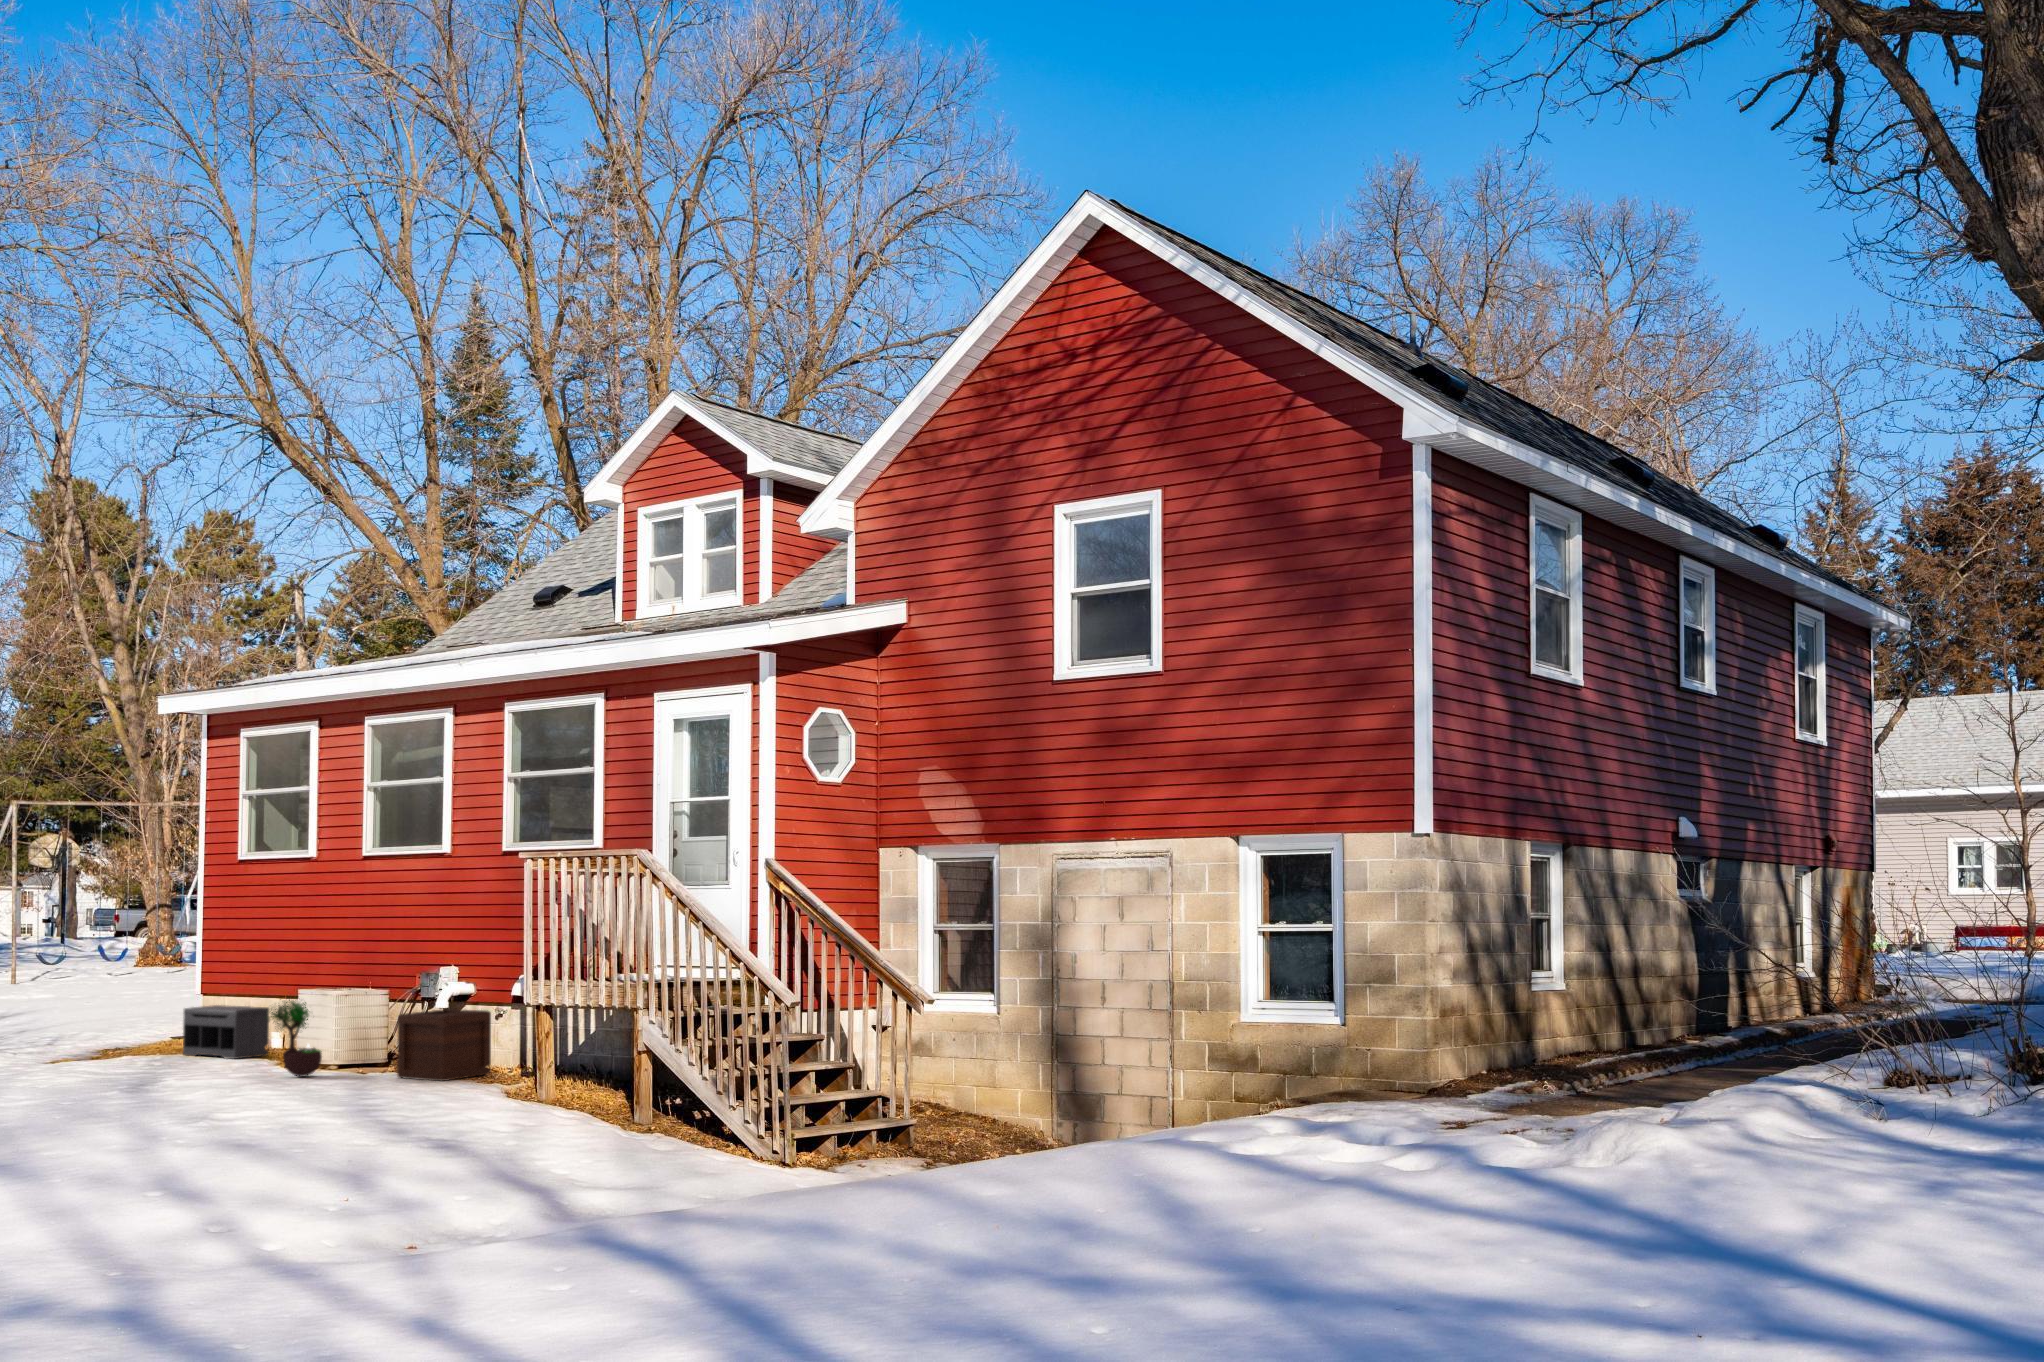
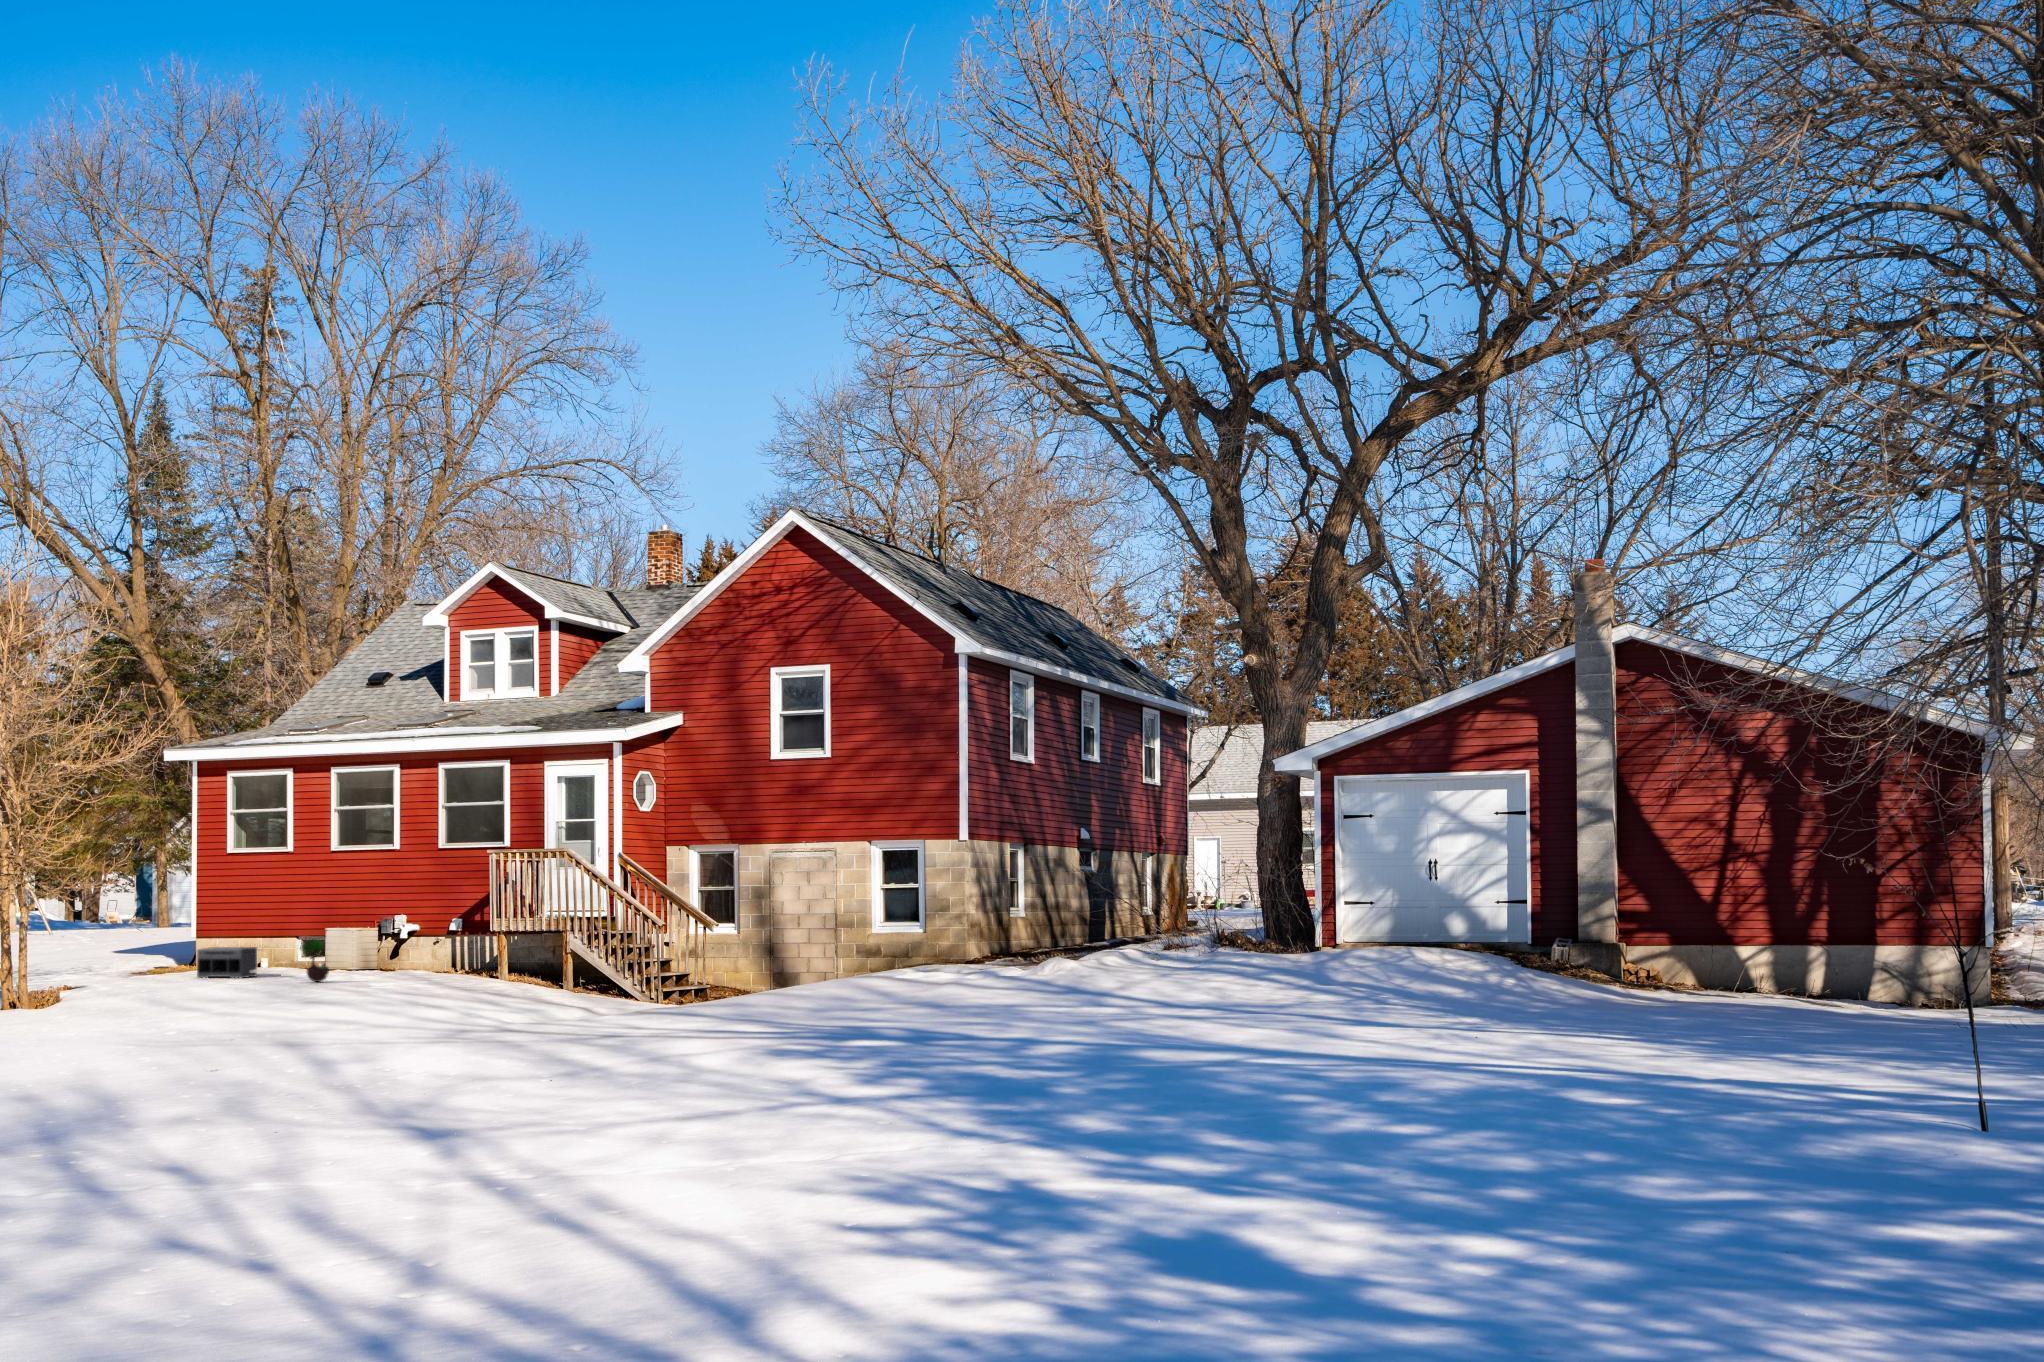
wooden crate: present [397,1009,491,1081] -> none [378,942,431,981]

